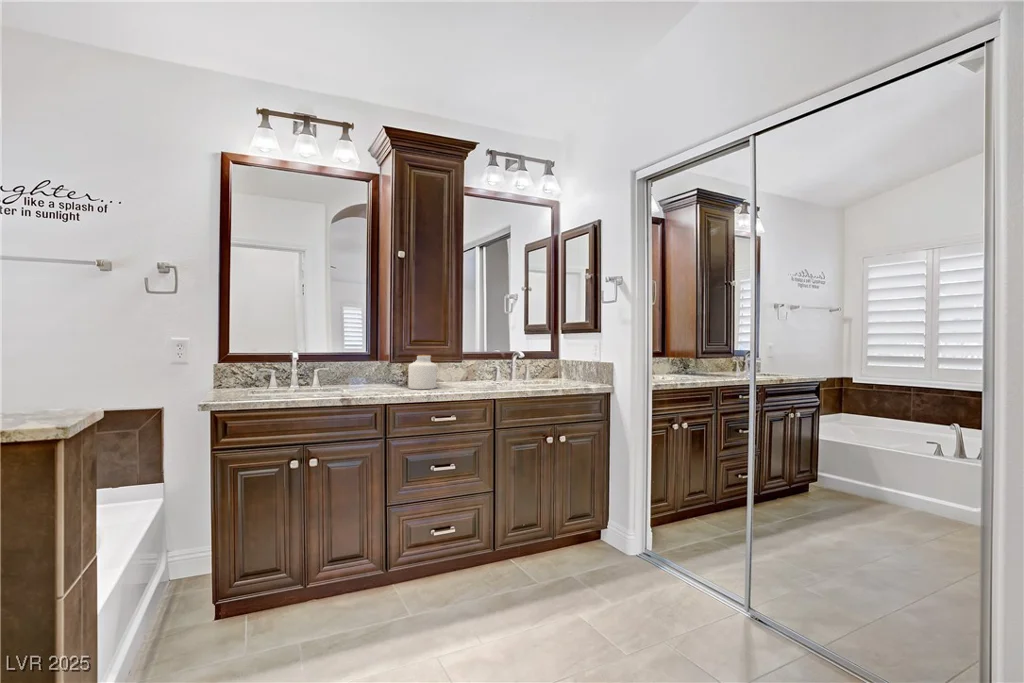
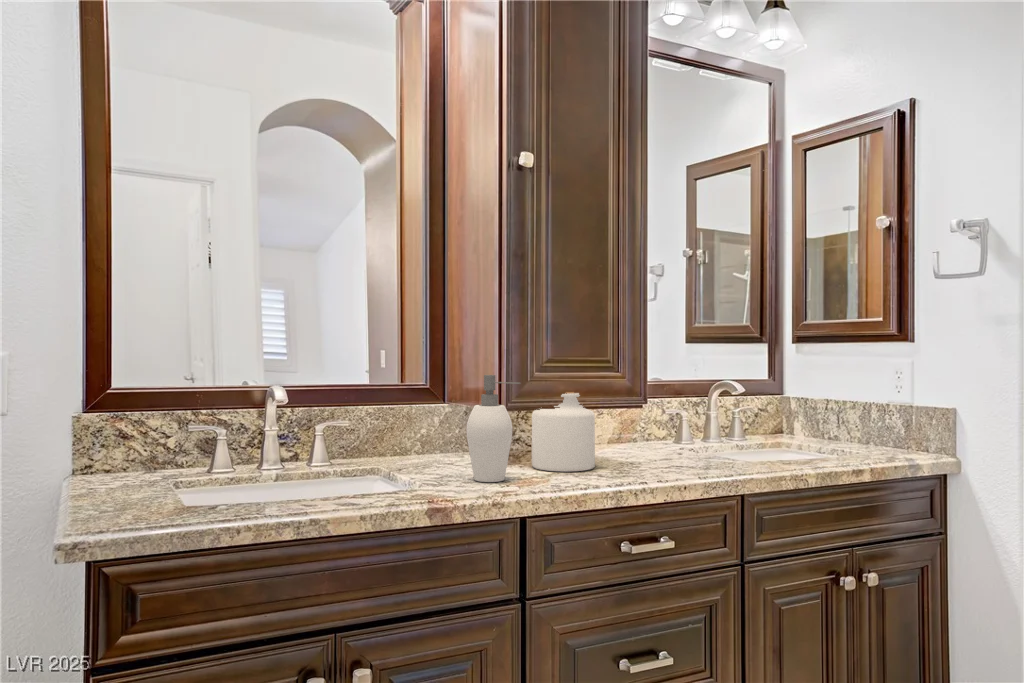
soap dispenser: none [371,348,391,392] -> present [466,375,520,482]

